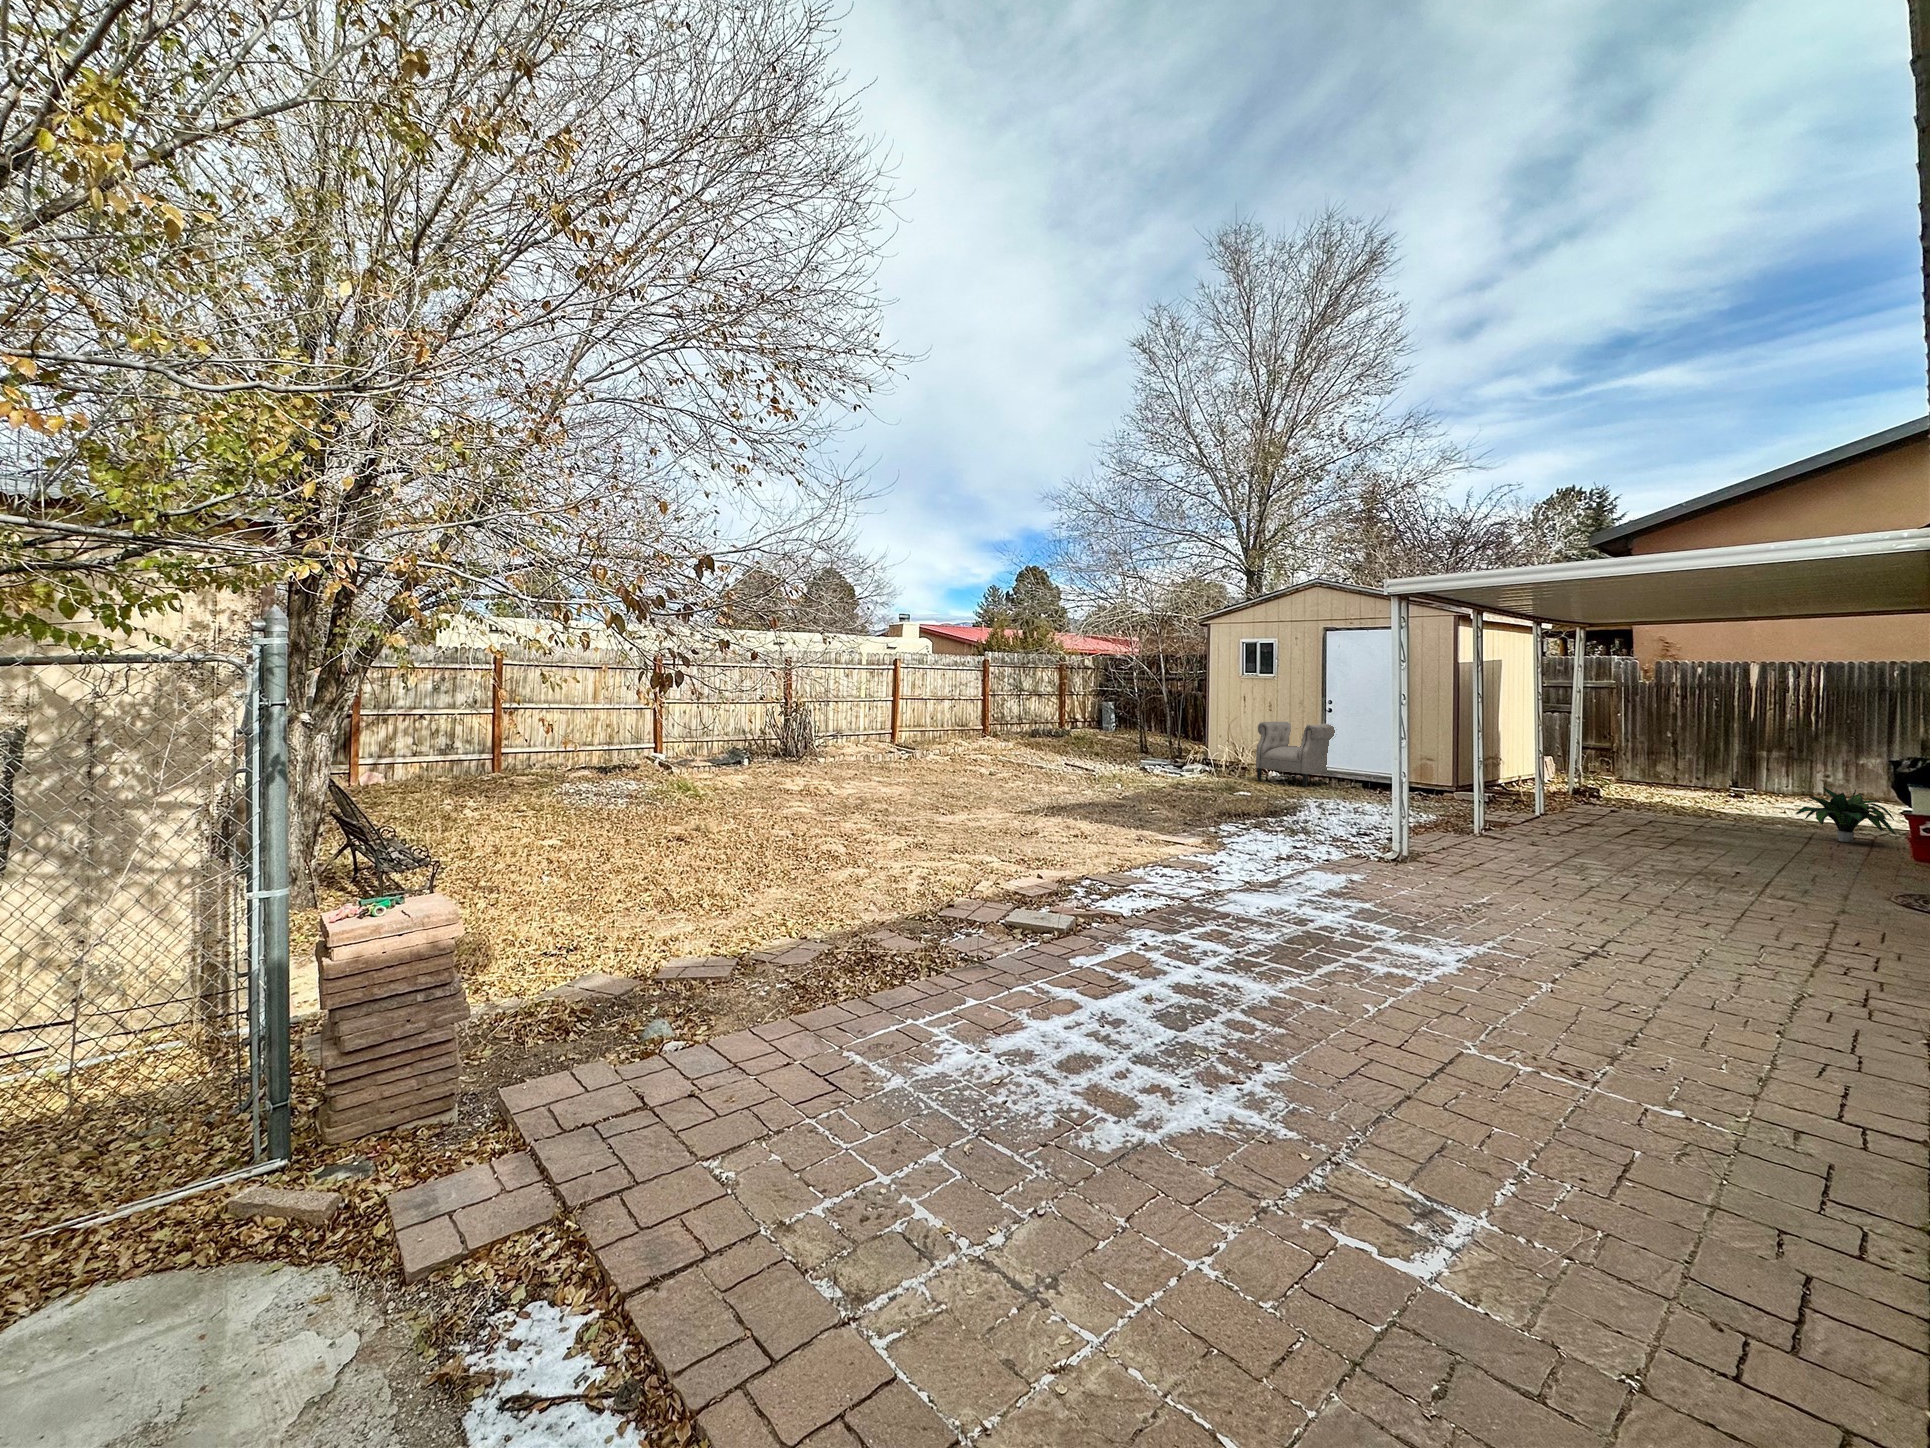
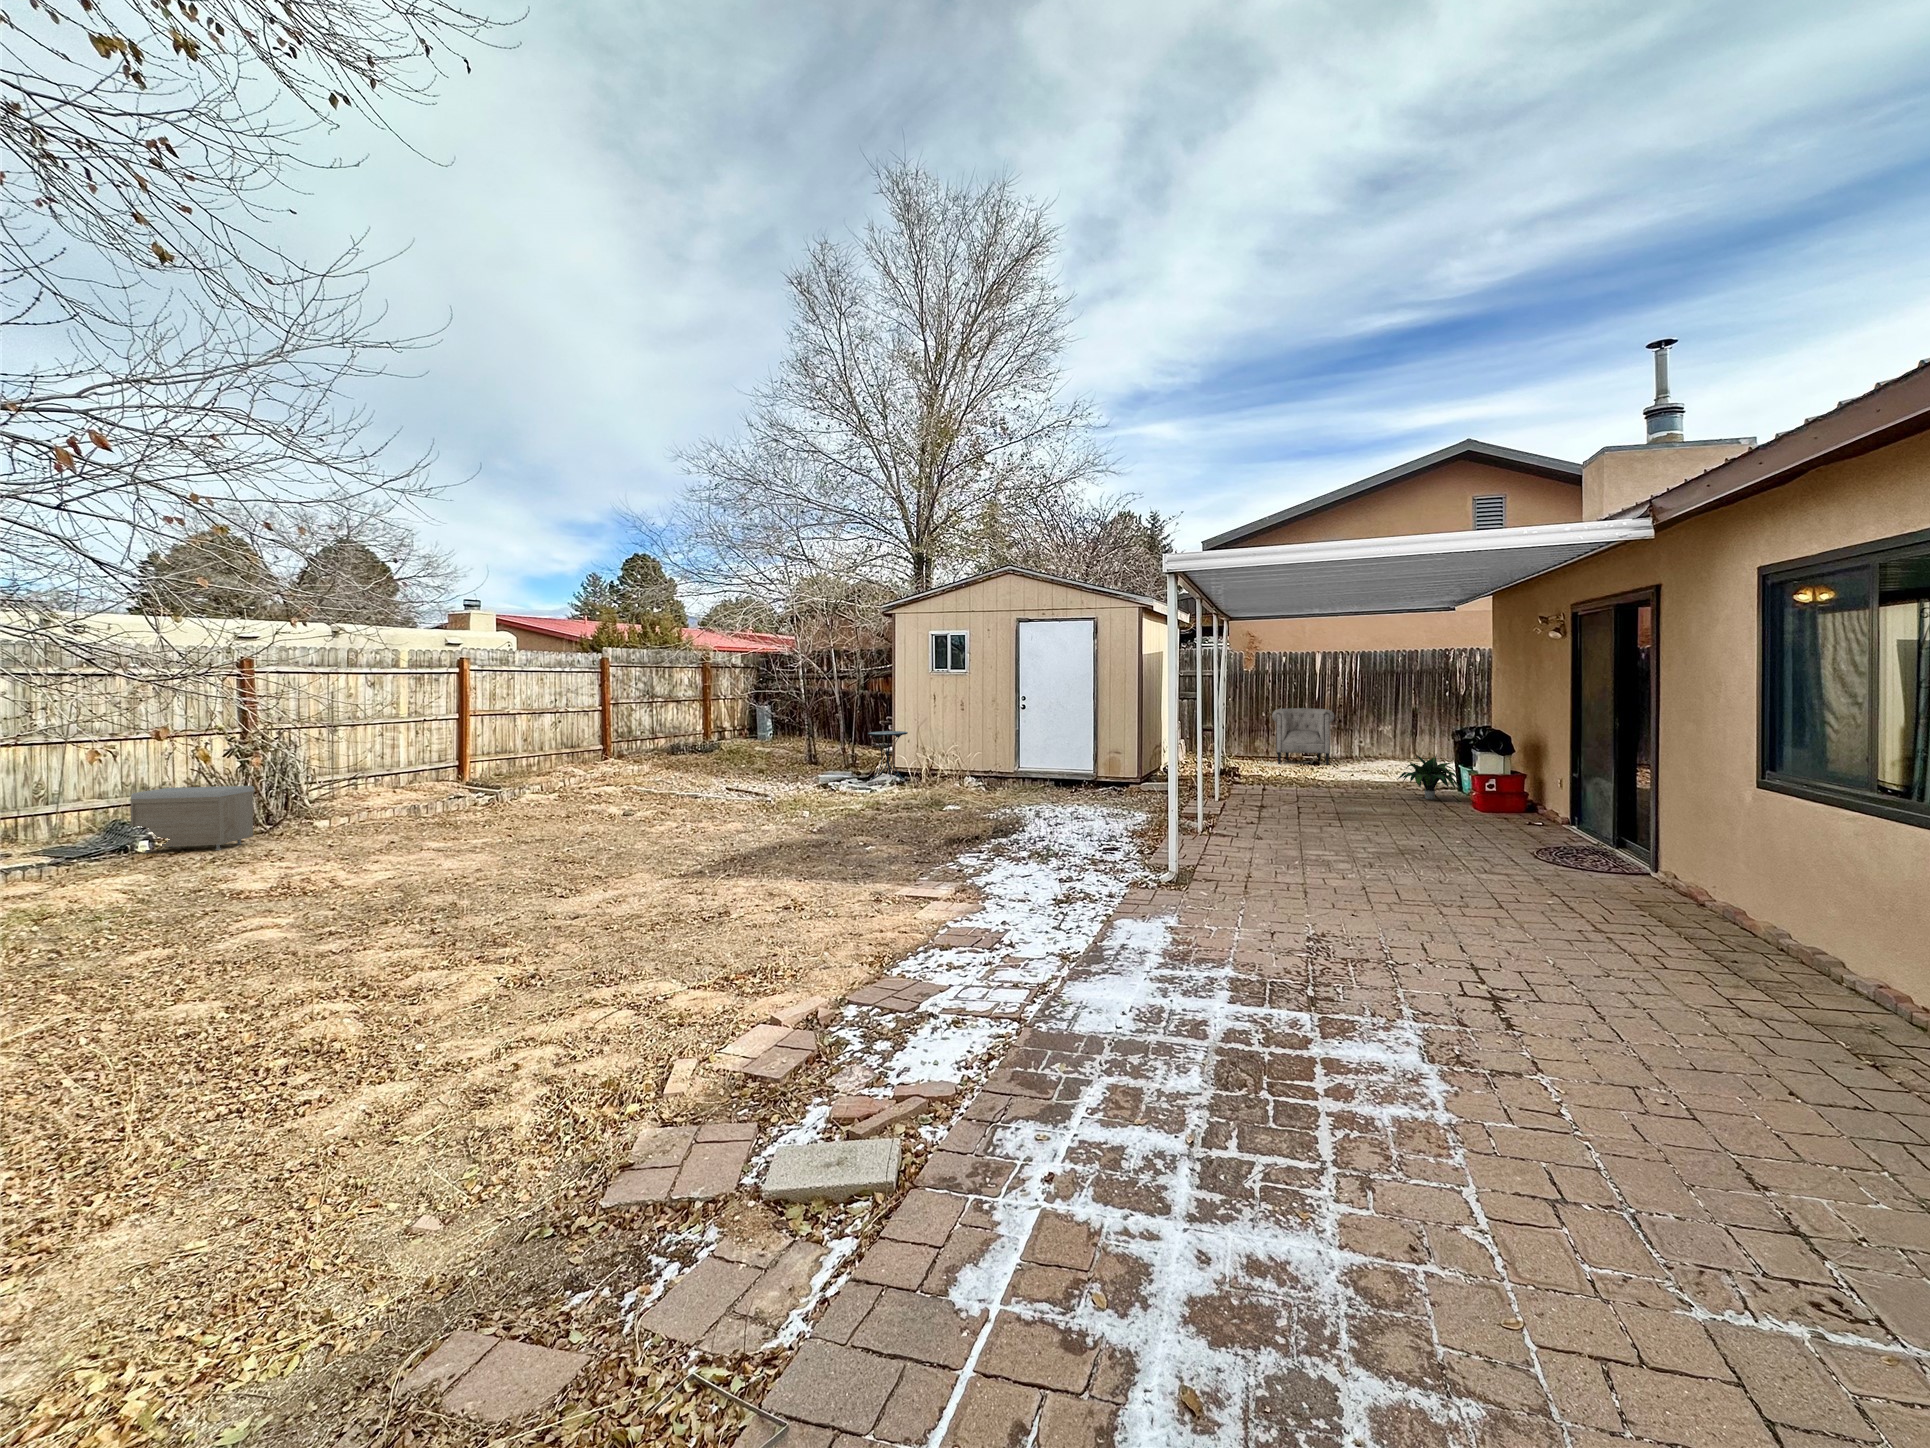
chair: present [1256,722,1335,787] -> present [1272,708,1334,765]
side table: none [1183,727,1220,771] -> present [868,731,908,781]
storage bench: none [742,733,793,770] -> present [131,786,254,853]

